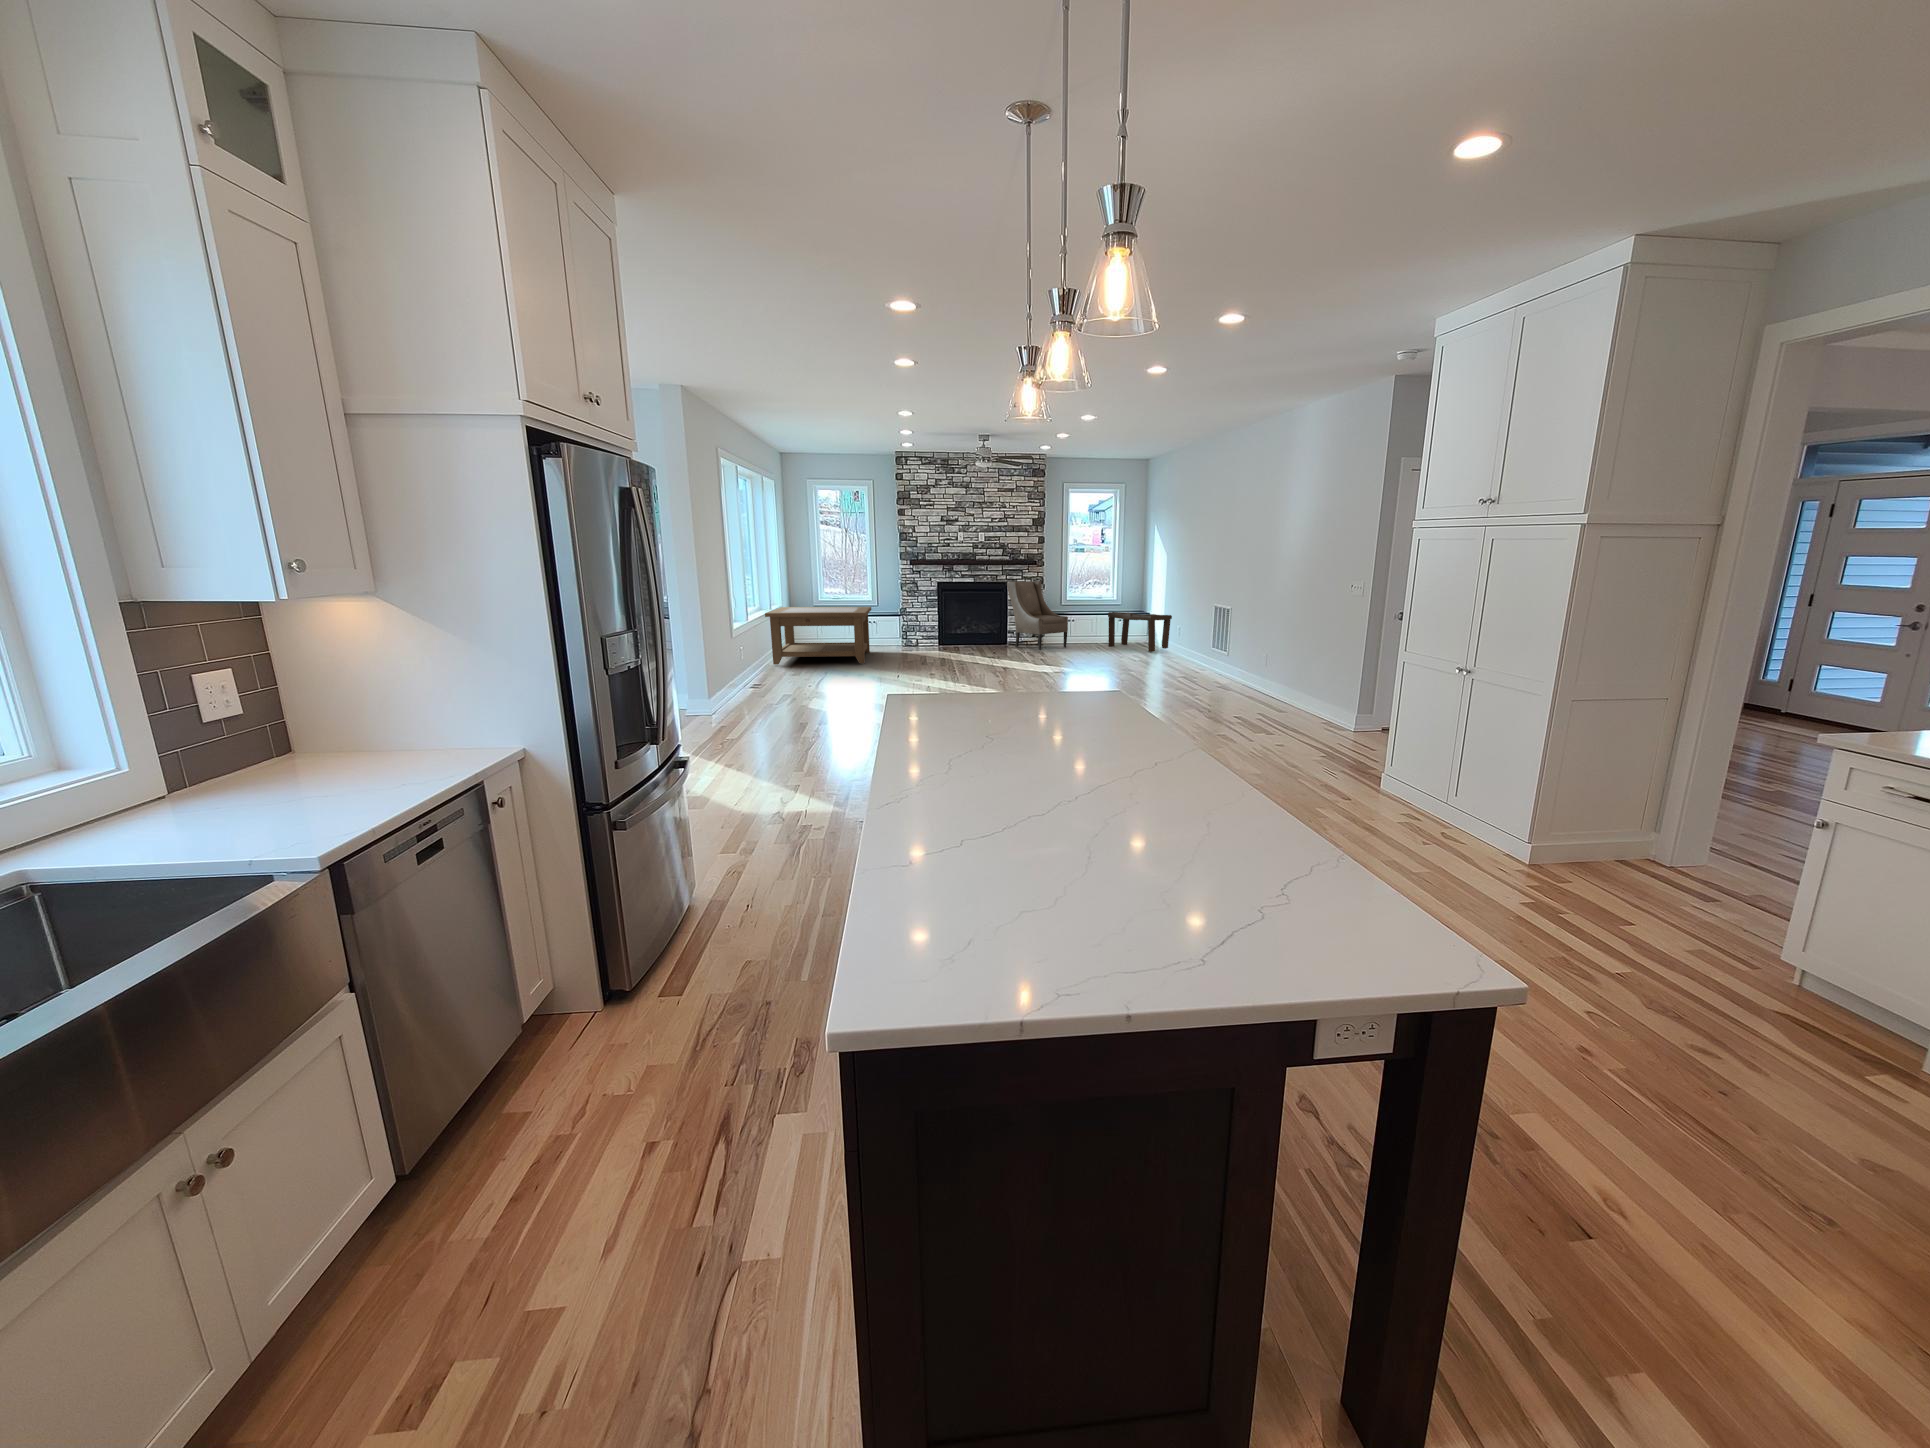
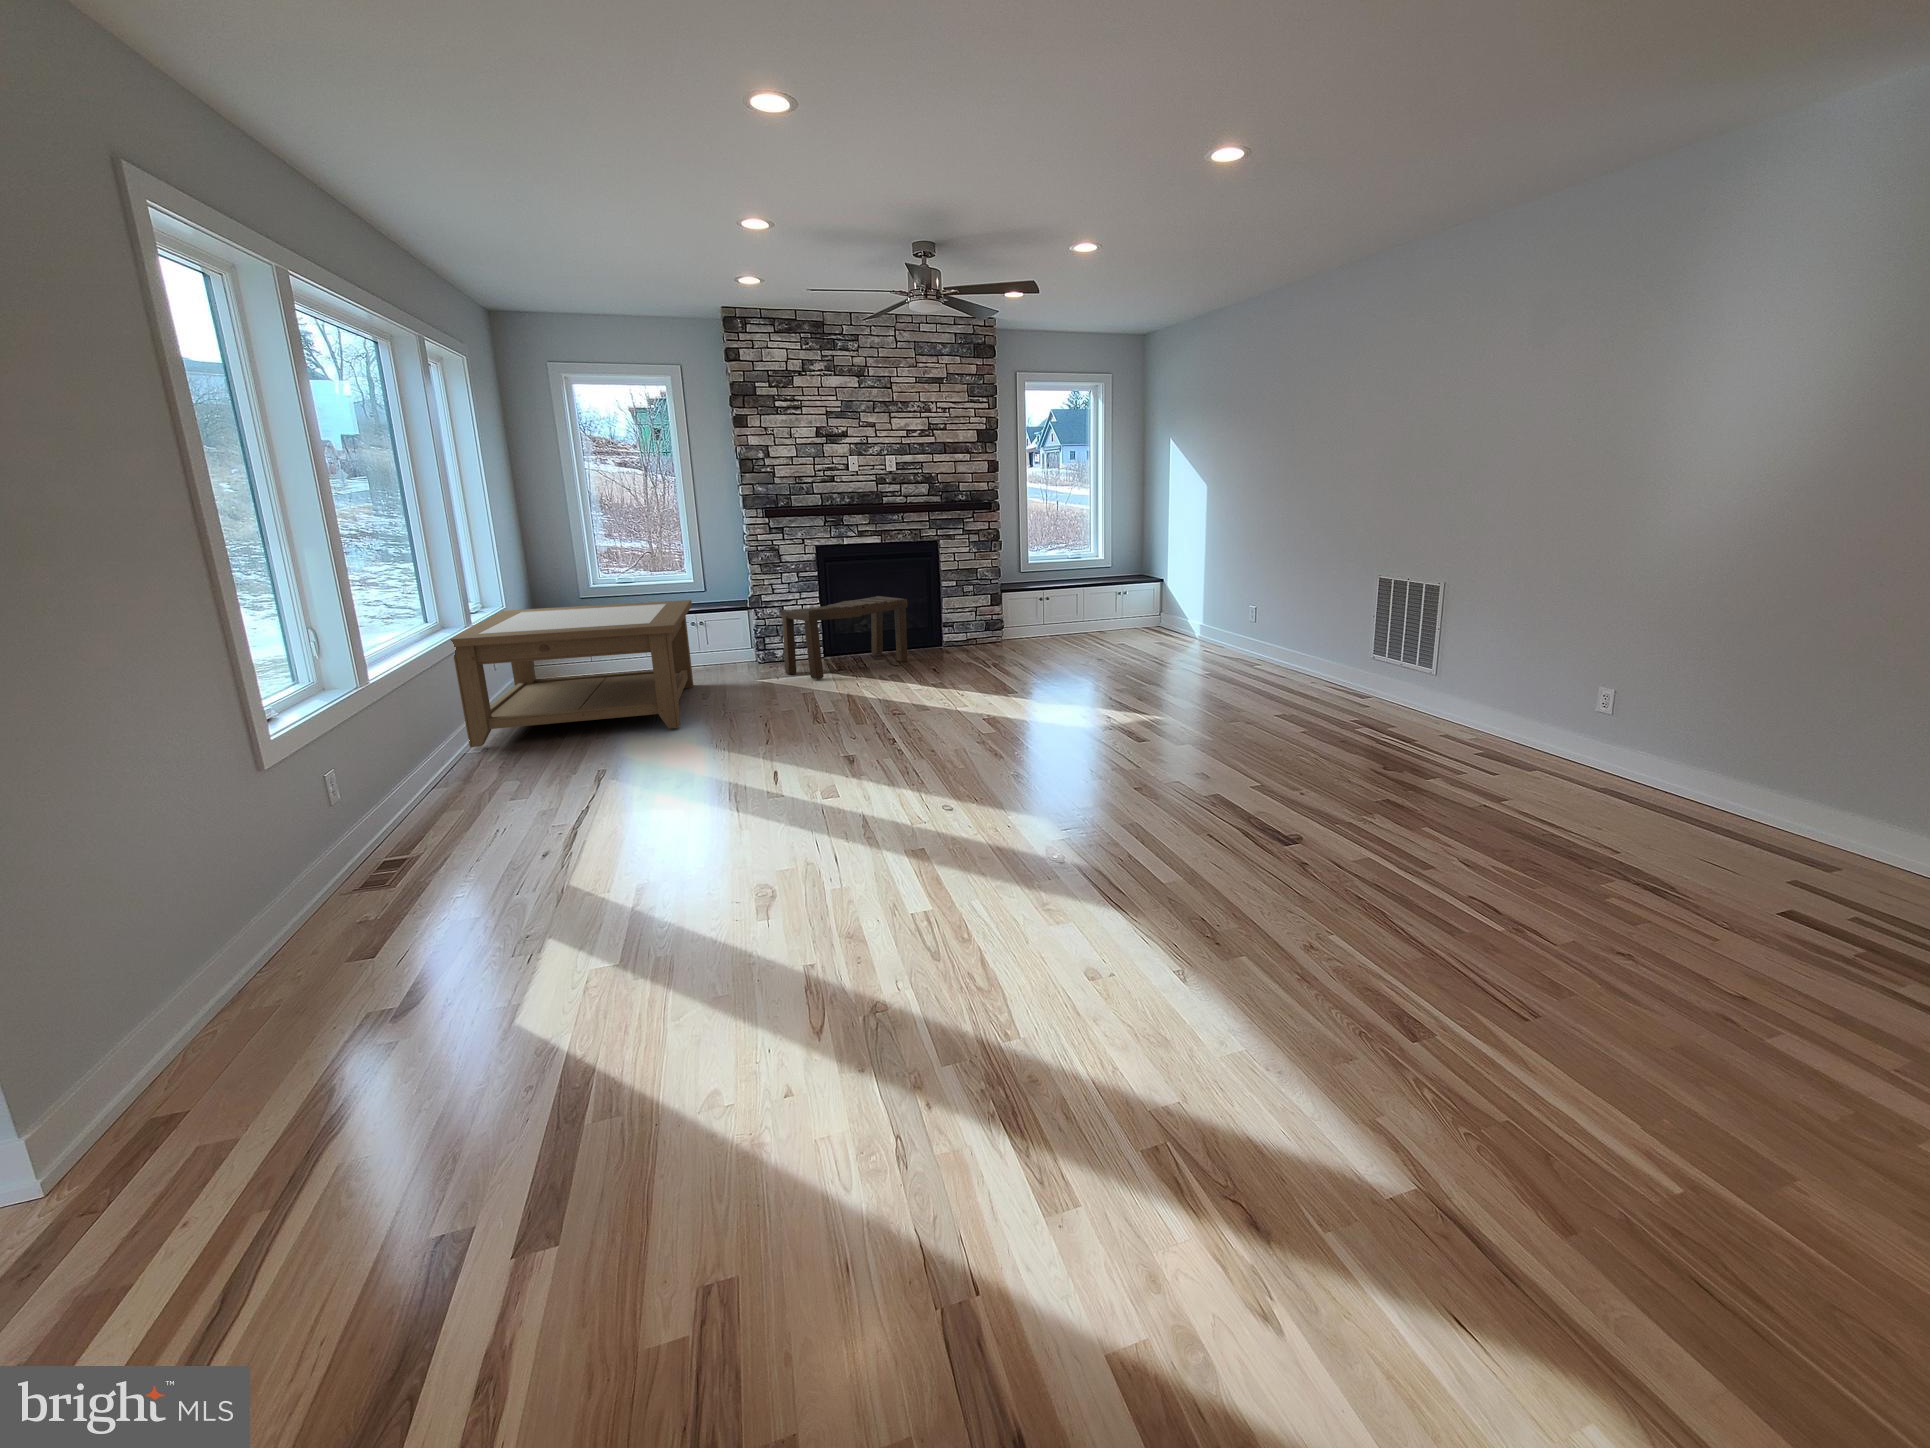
armchair: present [1007,581,1068,650] -> none [942,537,1052,661]
bench: present [1108,612,1172,652] -> present [781,596,907,679]

